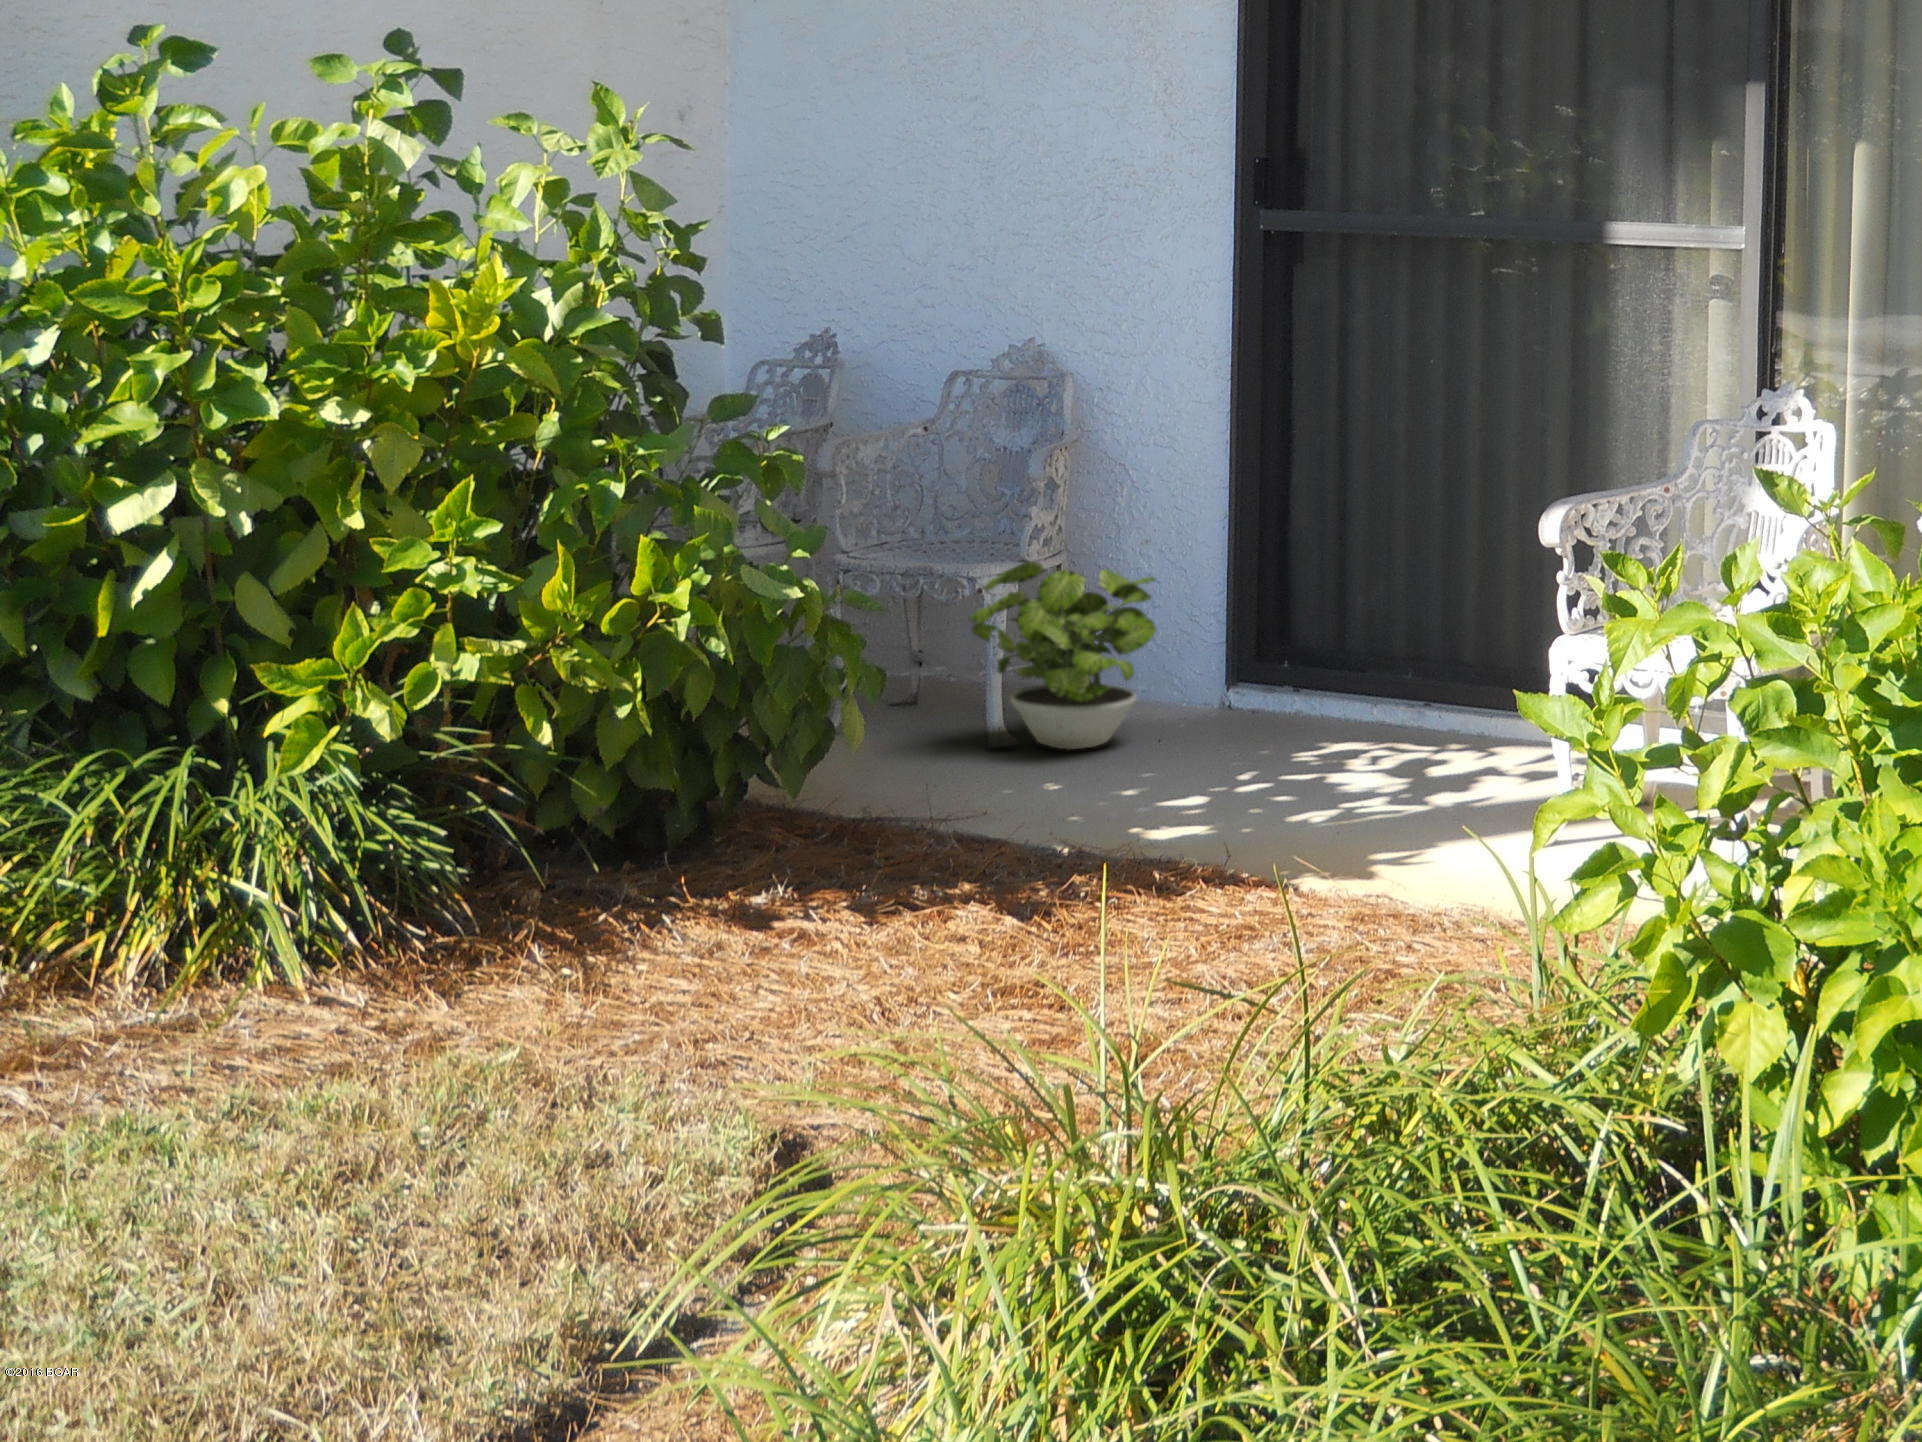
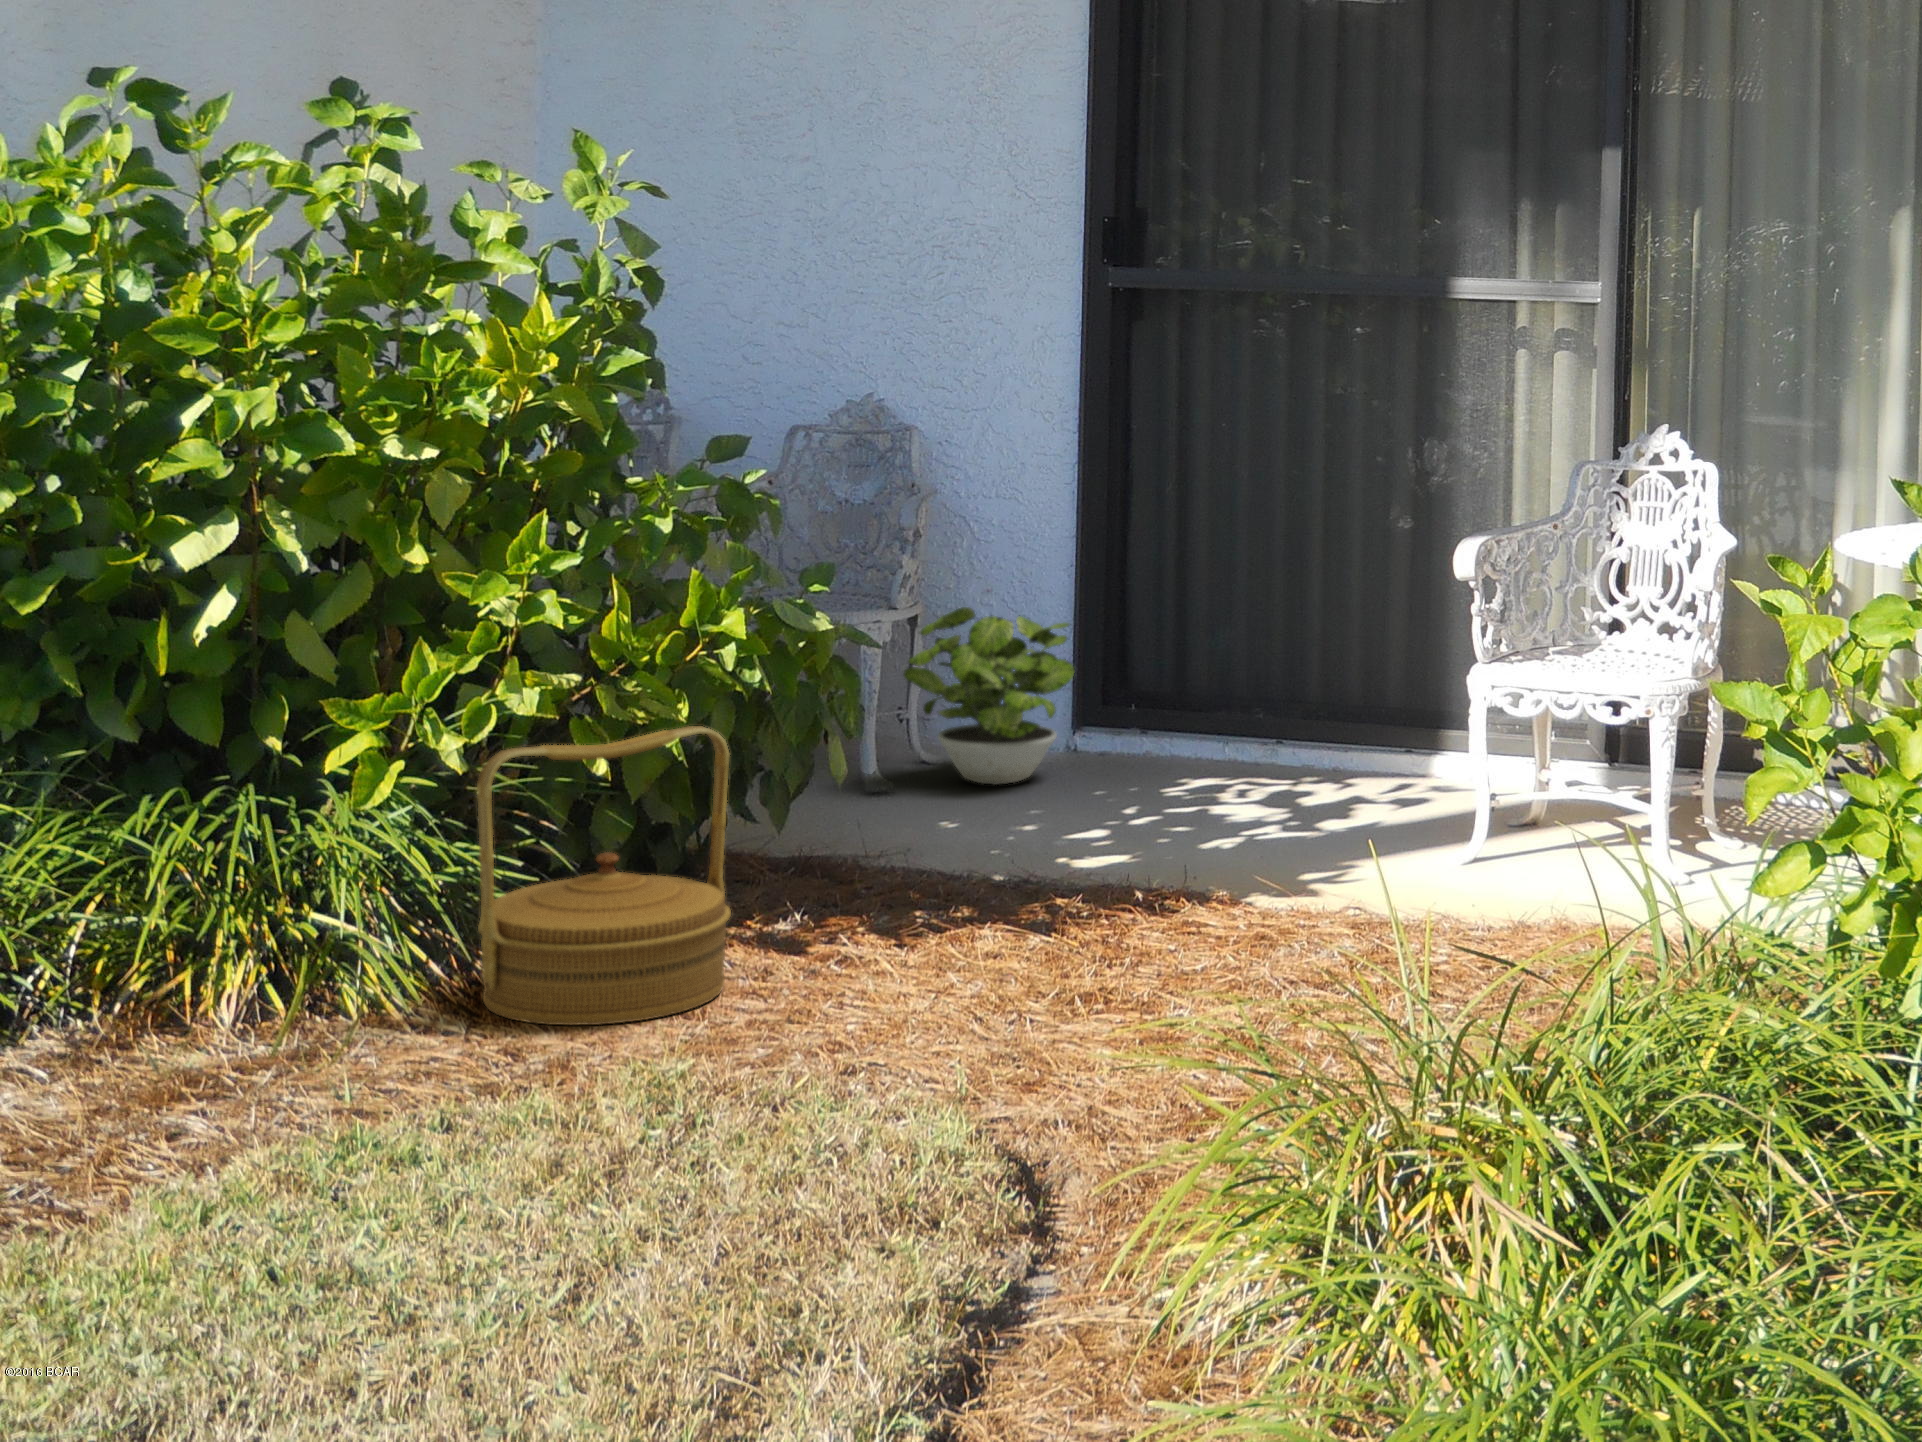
woven basket: none [401,698,676,1006] -> present [477,726,731,1025]

